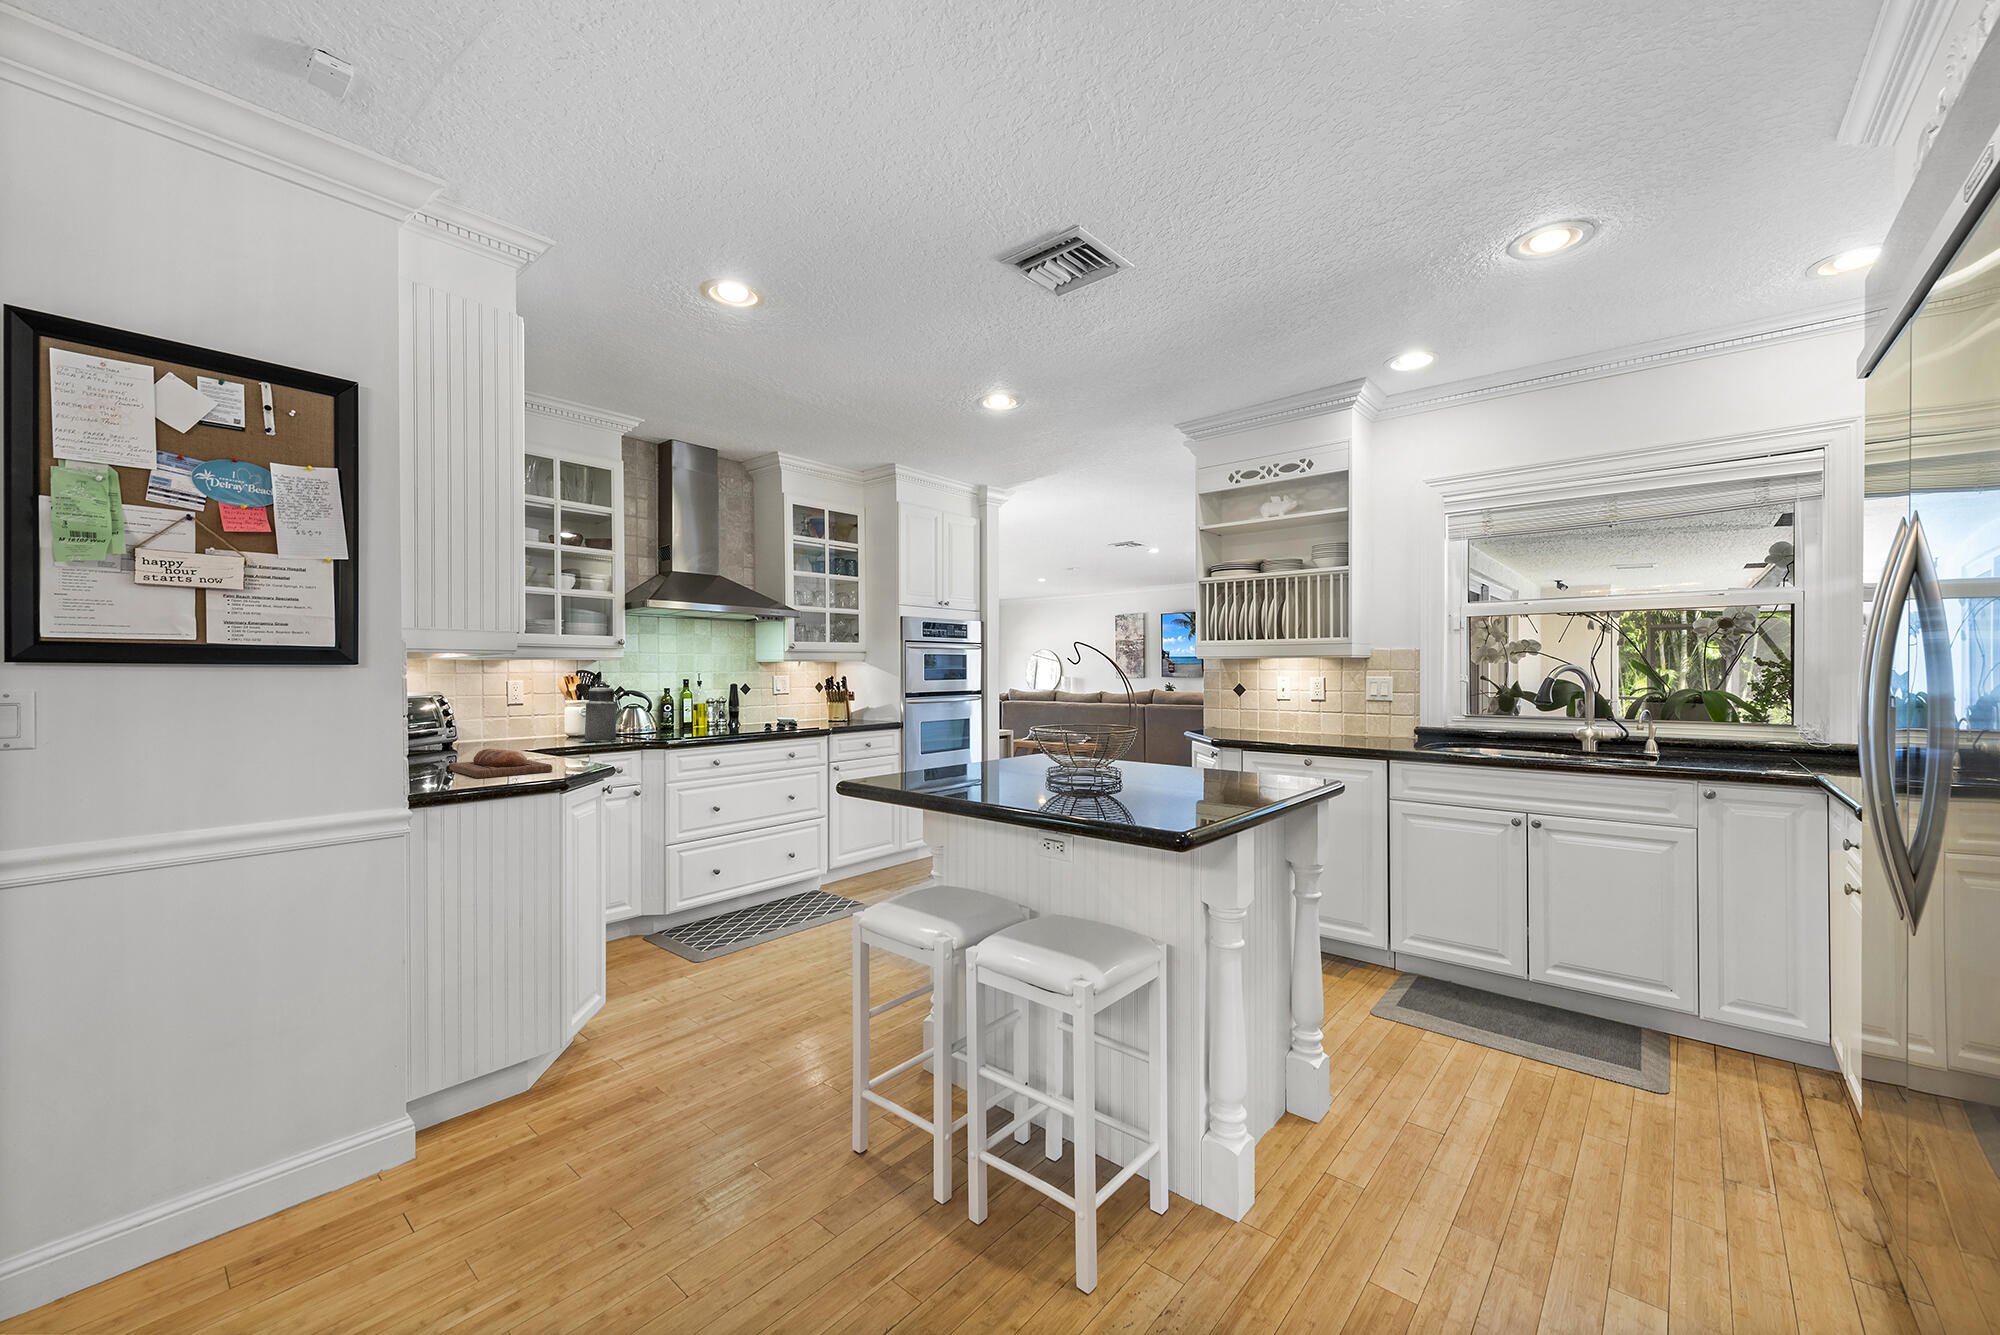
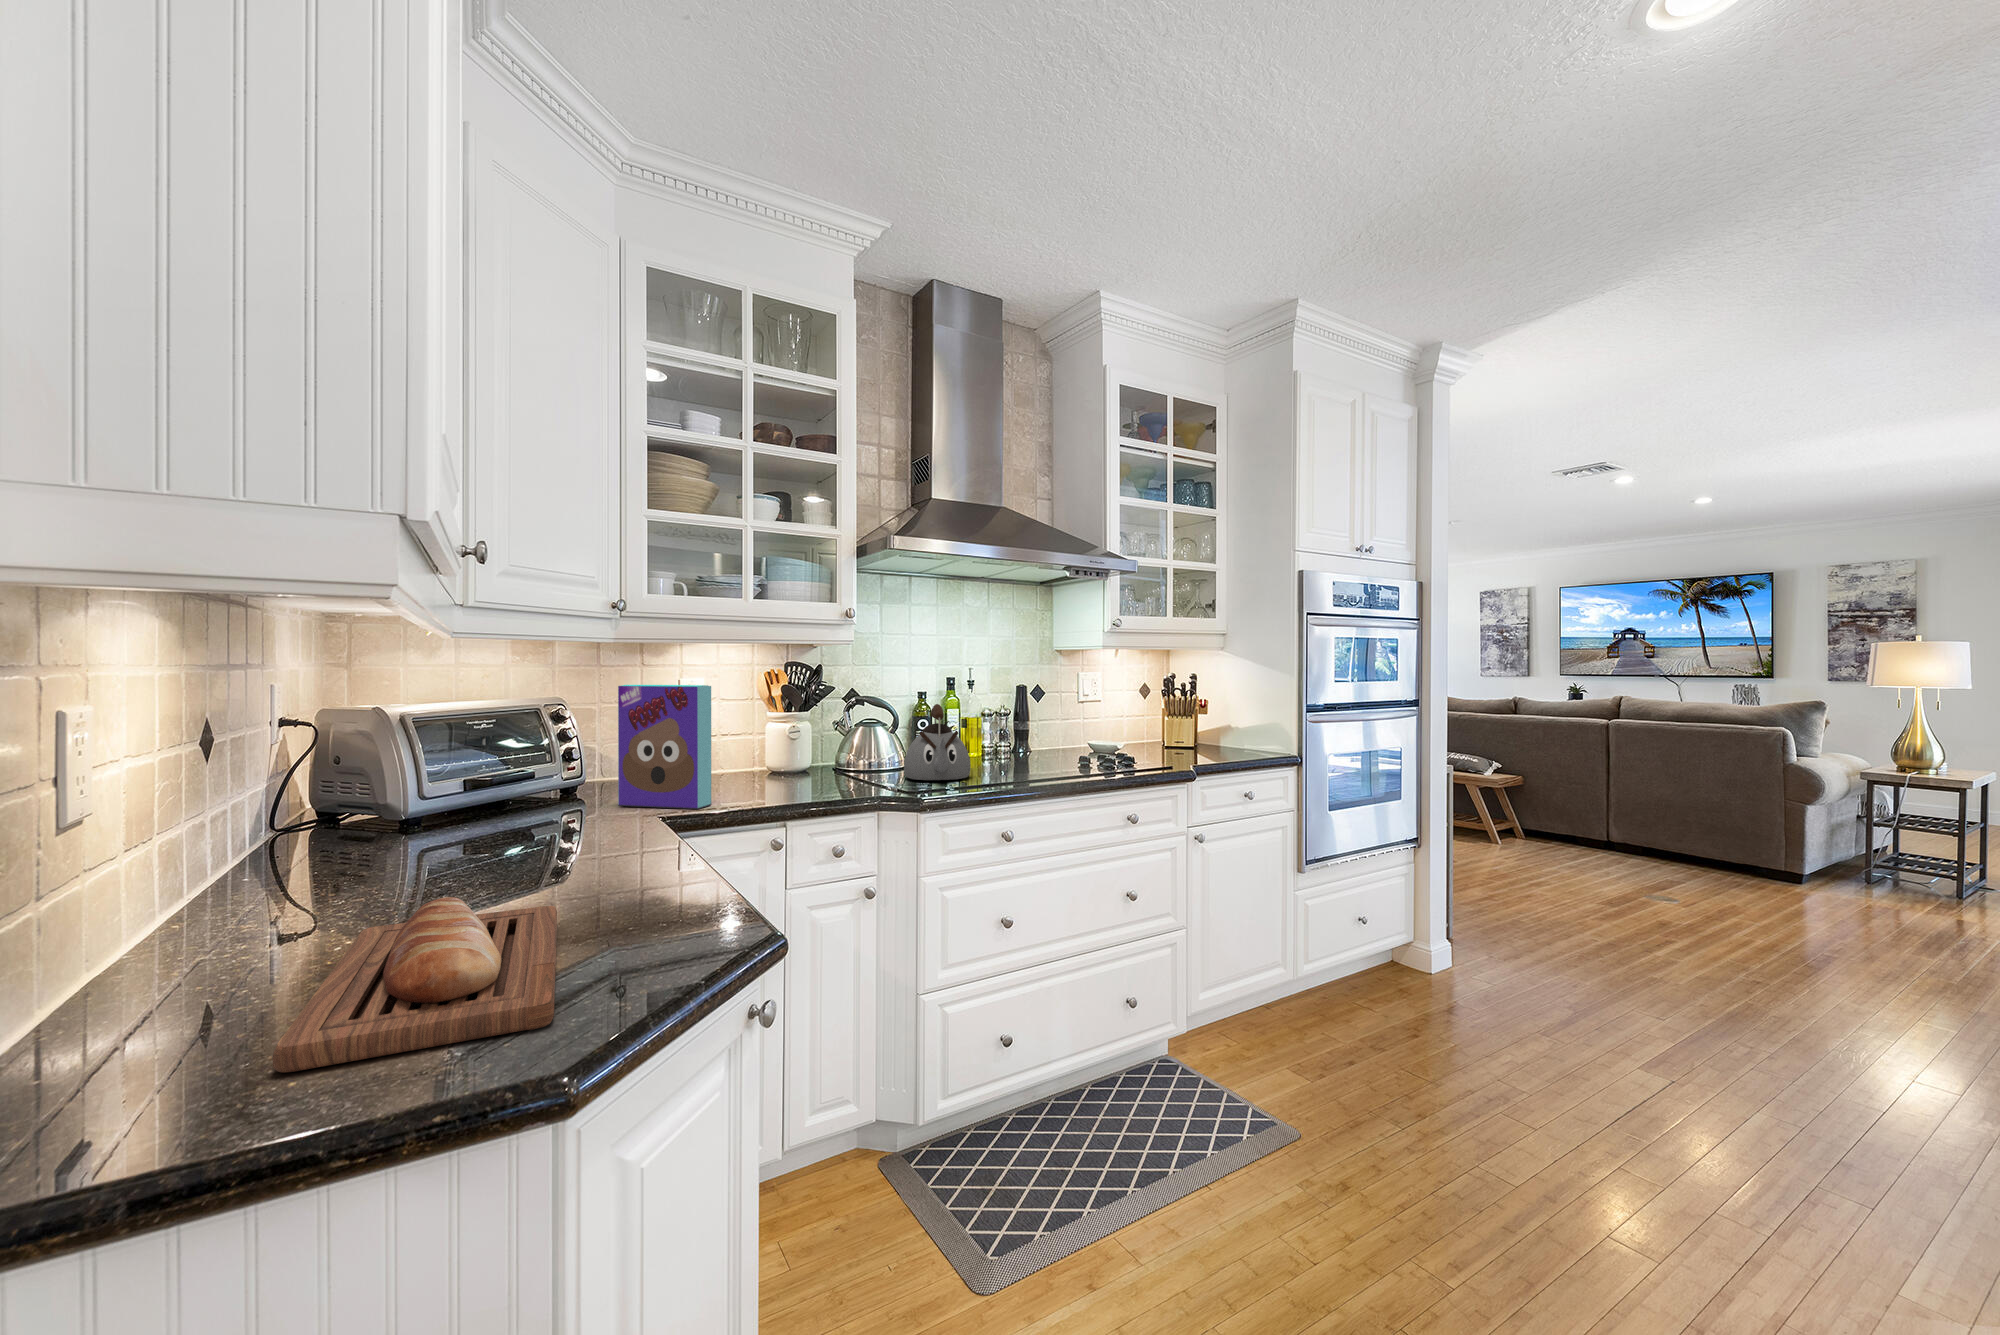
cereal box: none [489,682,546,749] -> present [618,685,711,809]
canister: present [581,683,624,741] -> none [776,686,850,792]
kettle: none [657,693,697,736] -> present [904,704,970,780]

